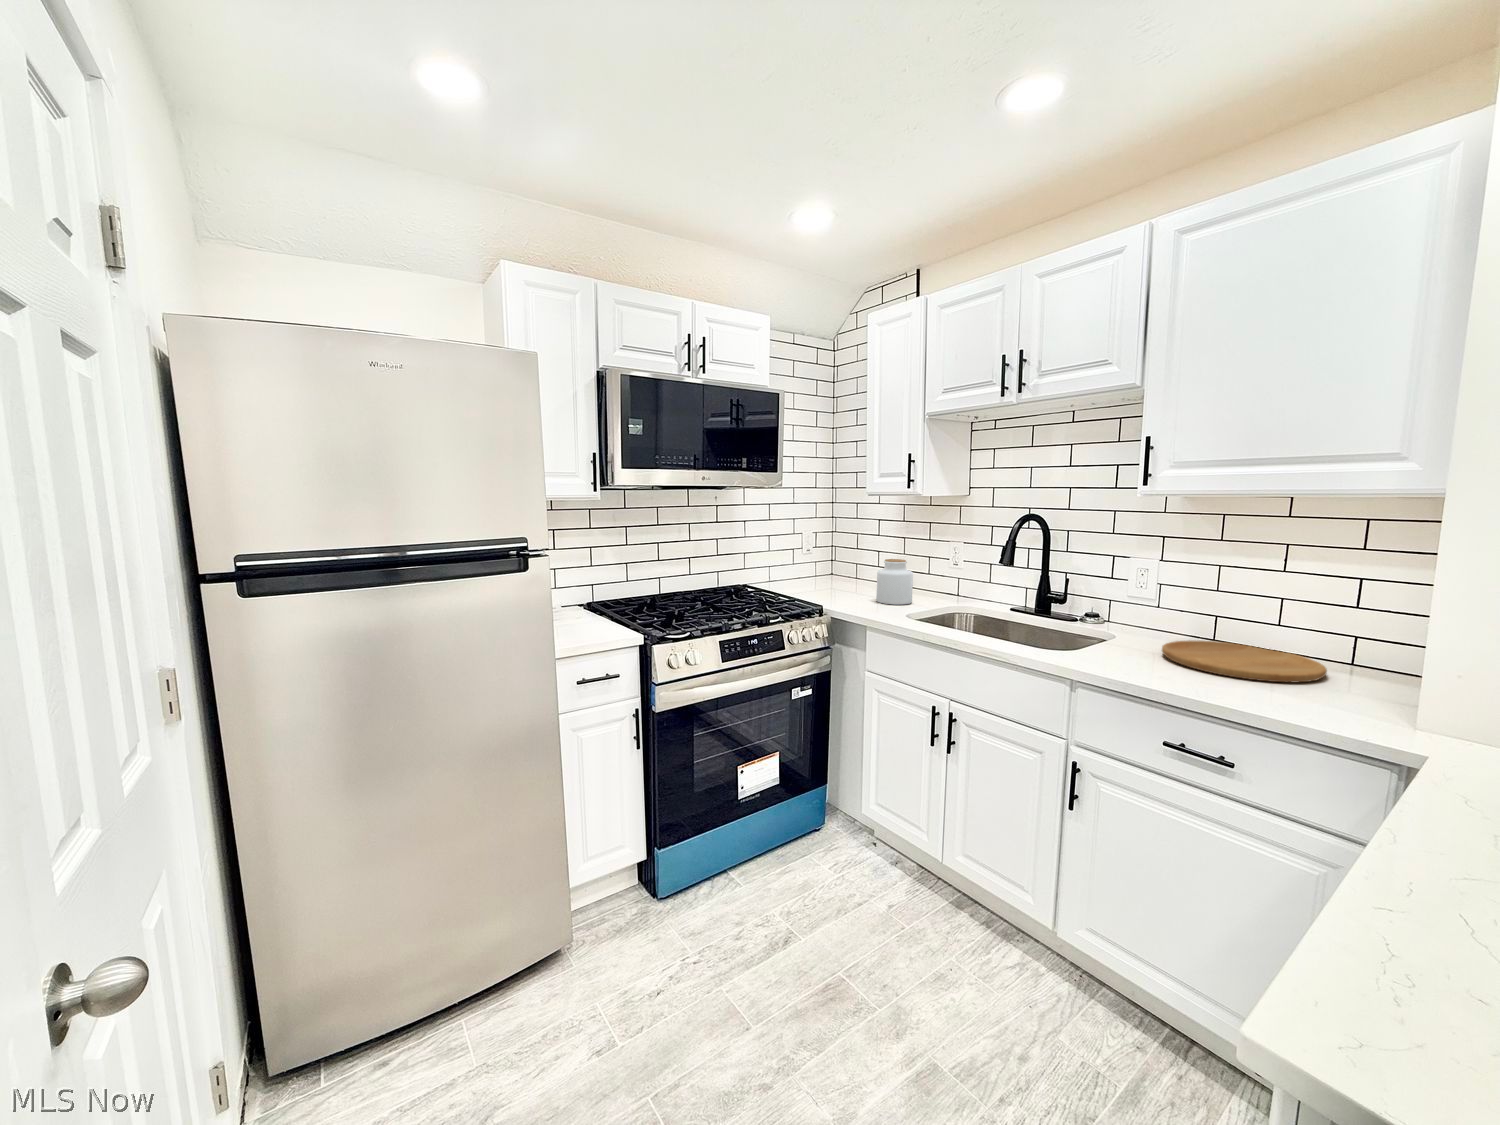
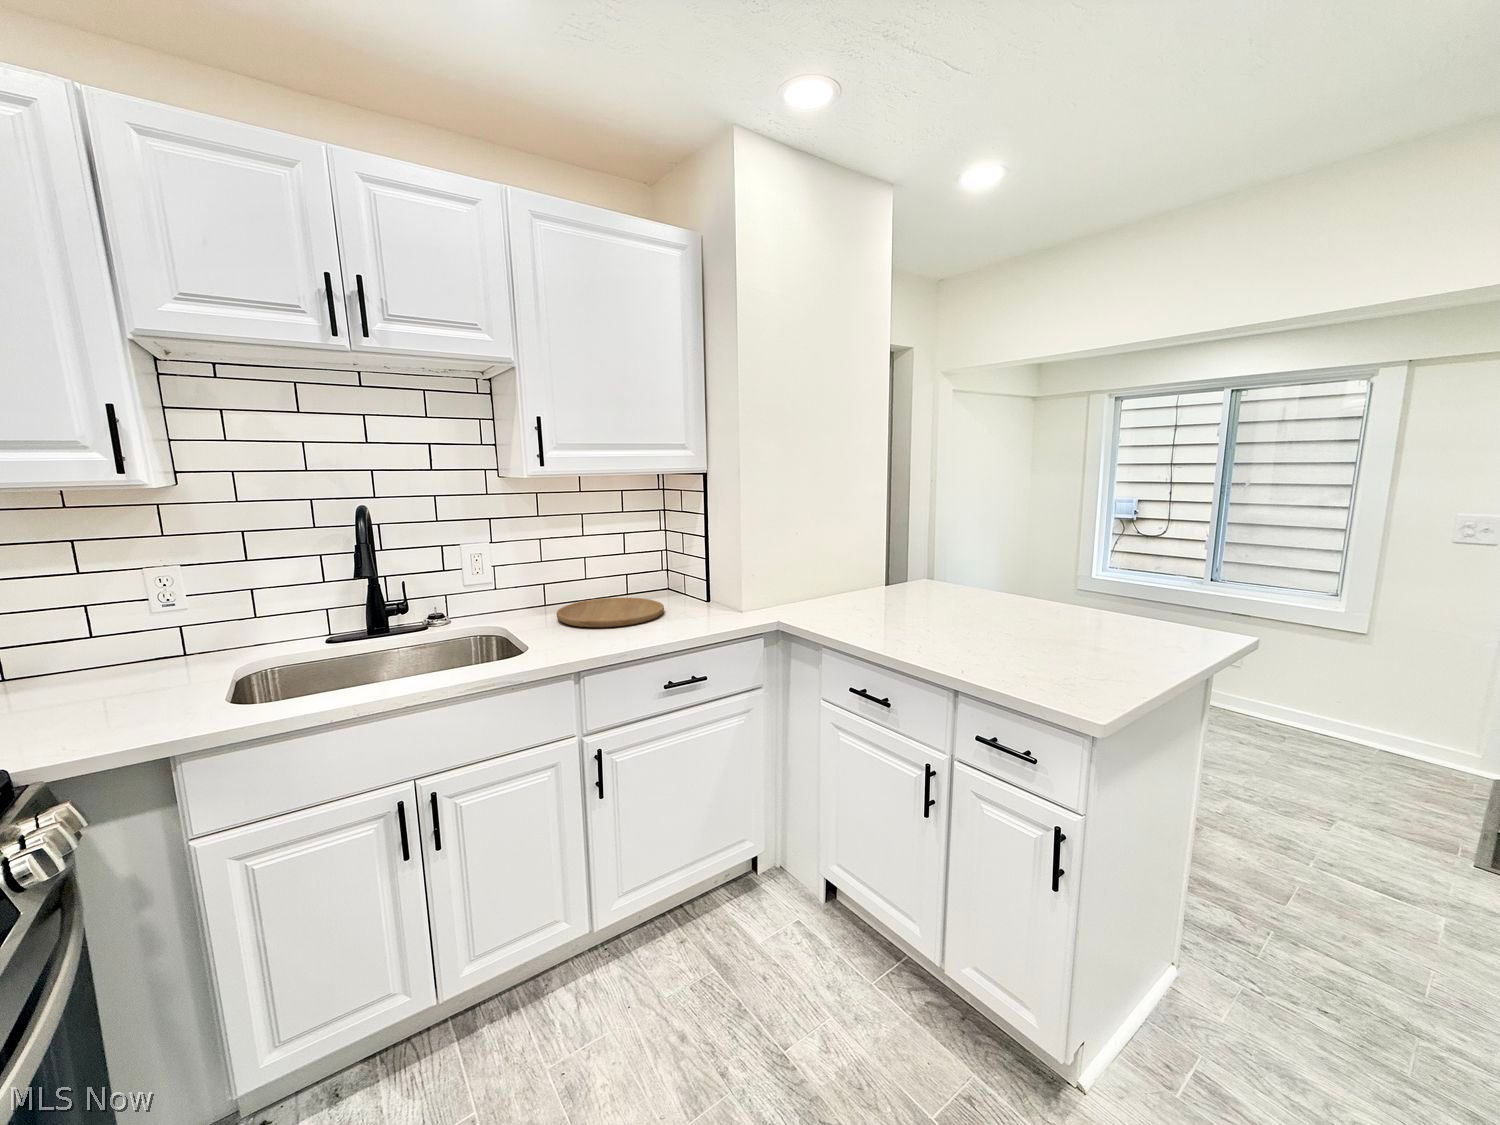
jar: present [876,559,913,605] -> none [40,614,152,714]

